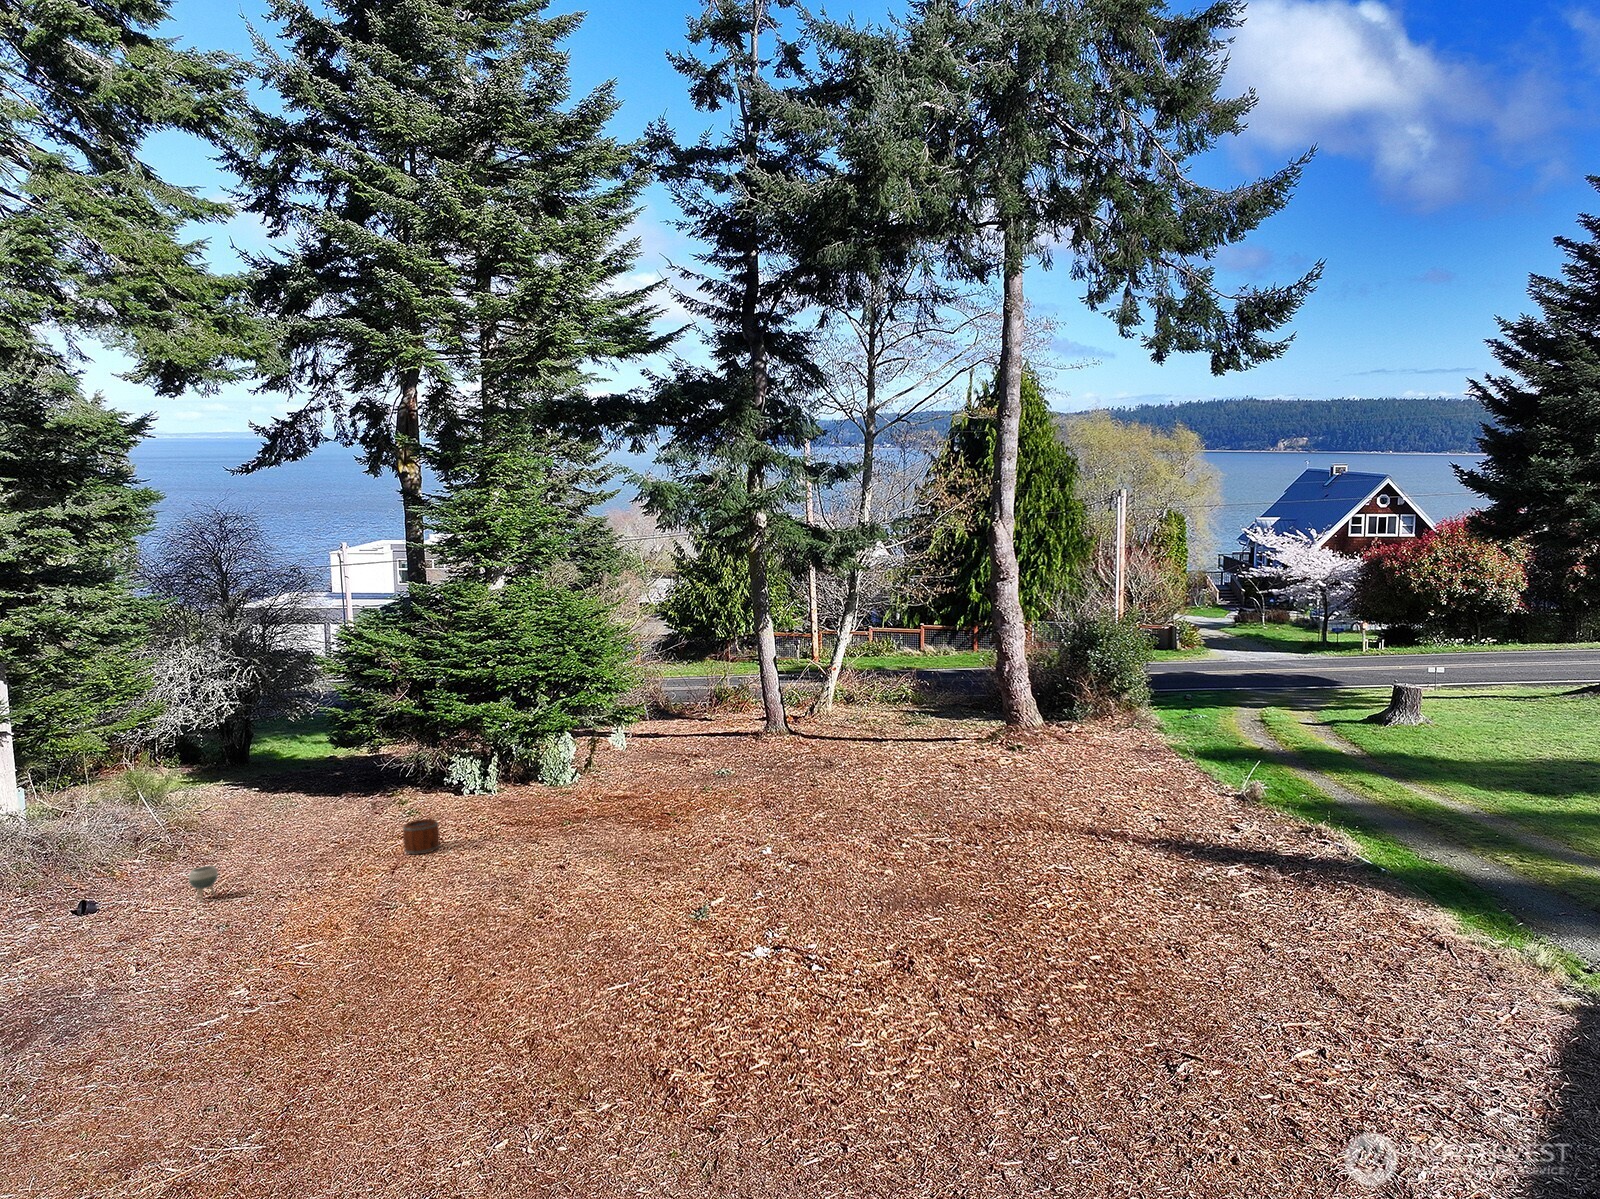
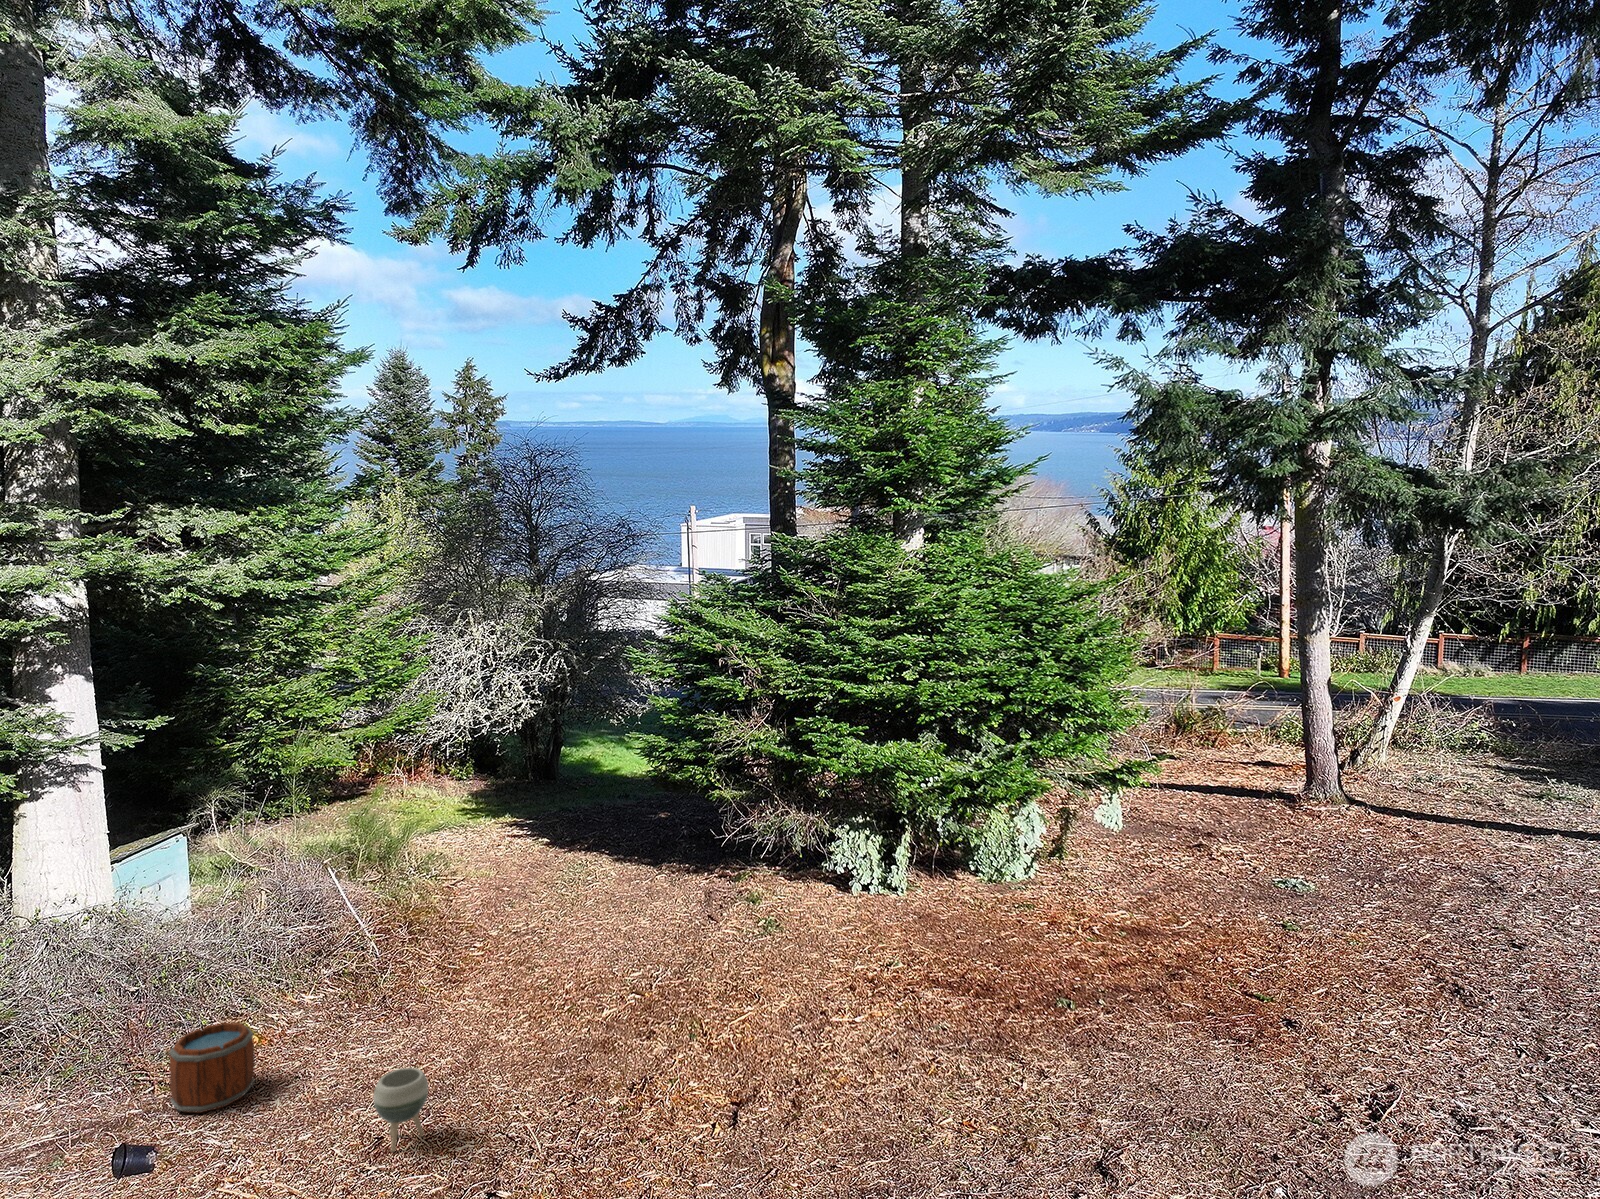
bucket: present [403,819,440,855] -> present [169,1023,255,1113]

